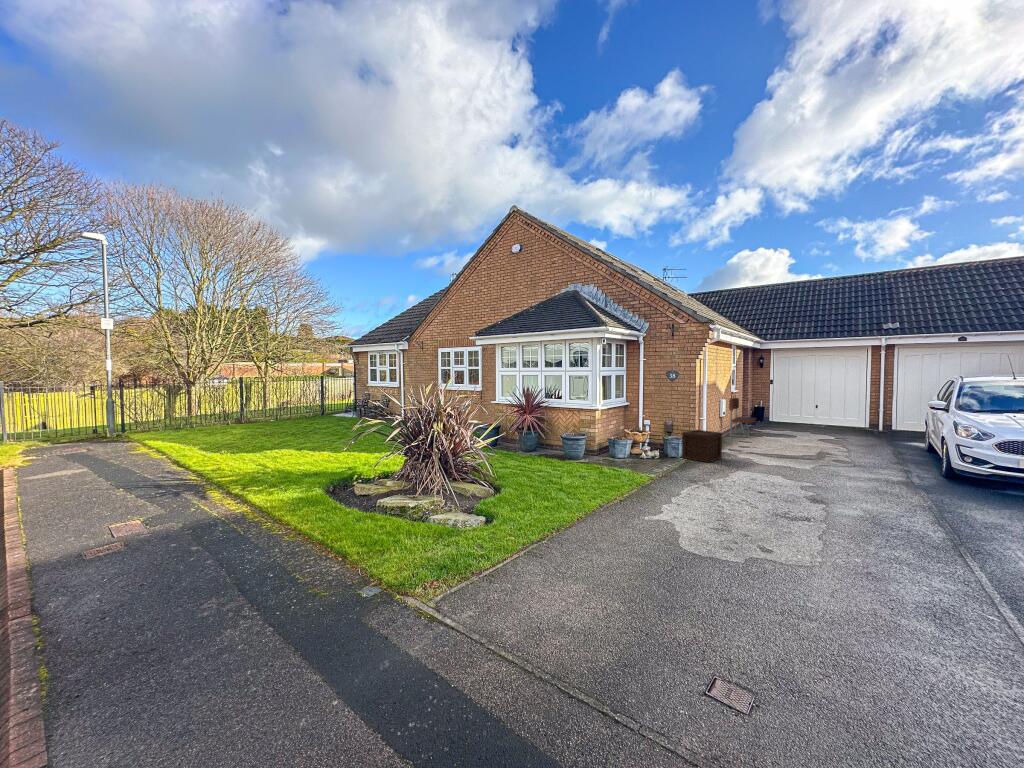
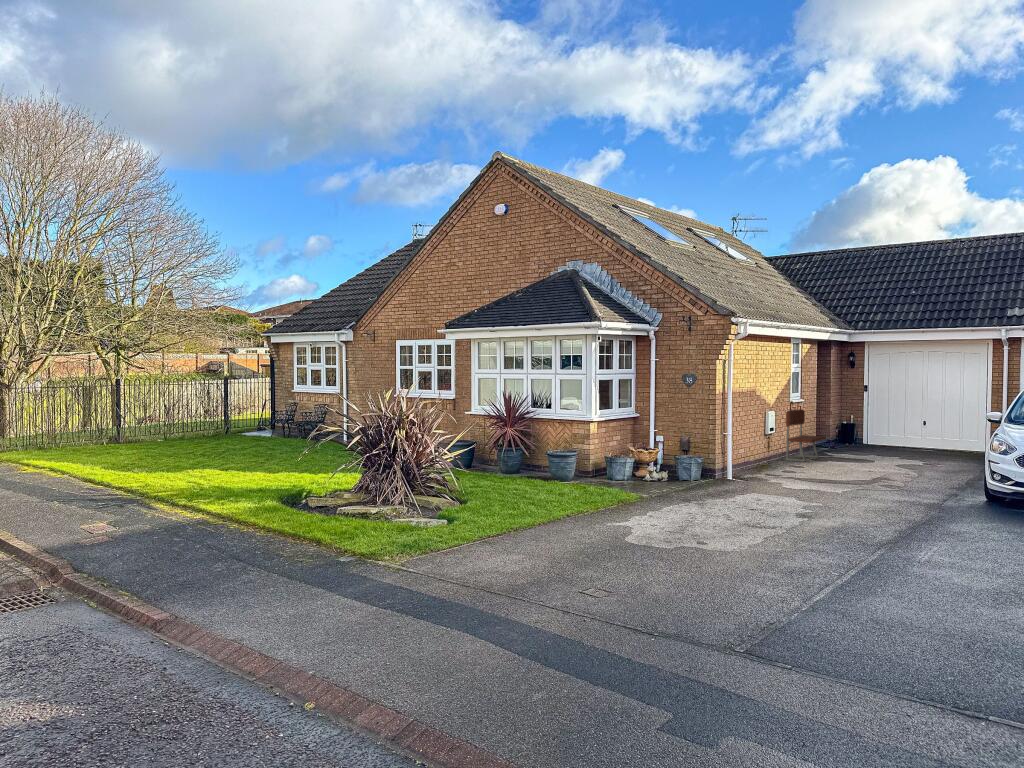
wooden crate: present [682,430,722,462] -> none [694,447,741,485]

